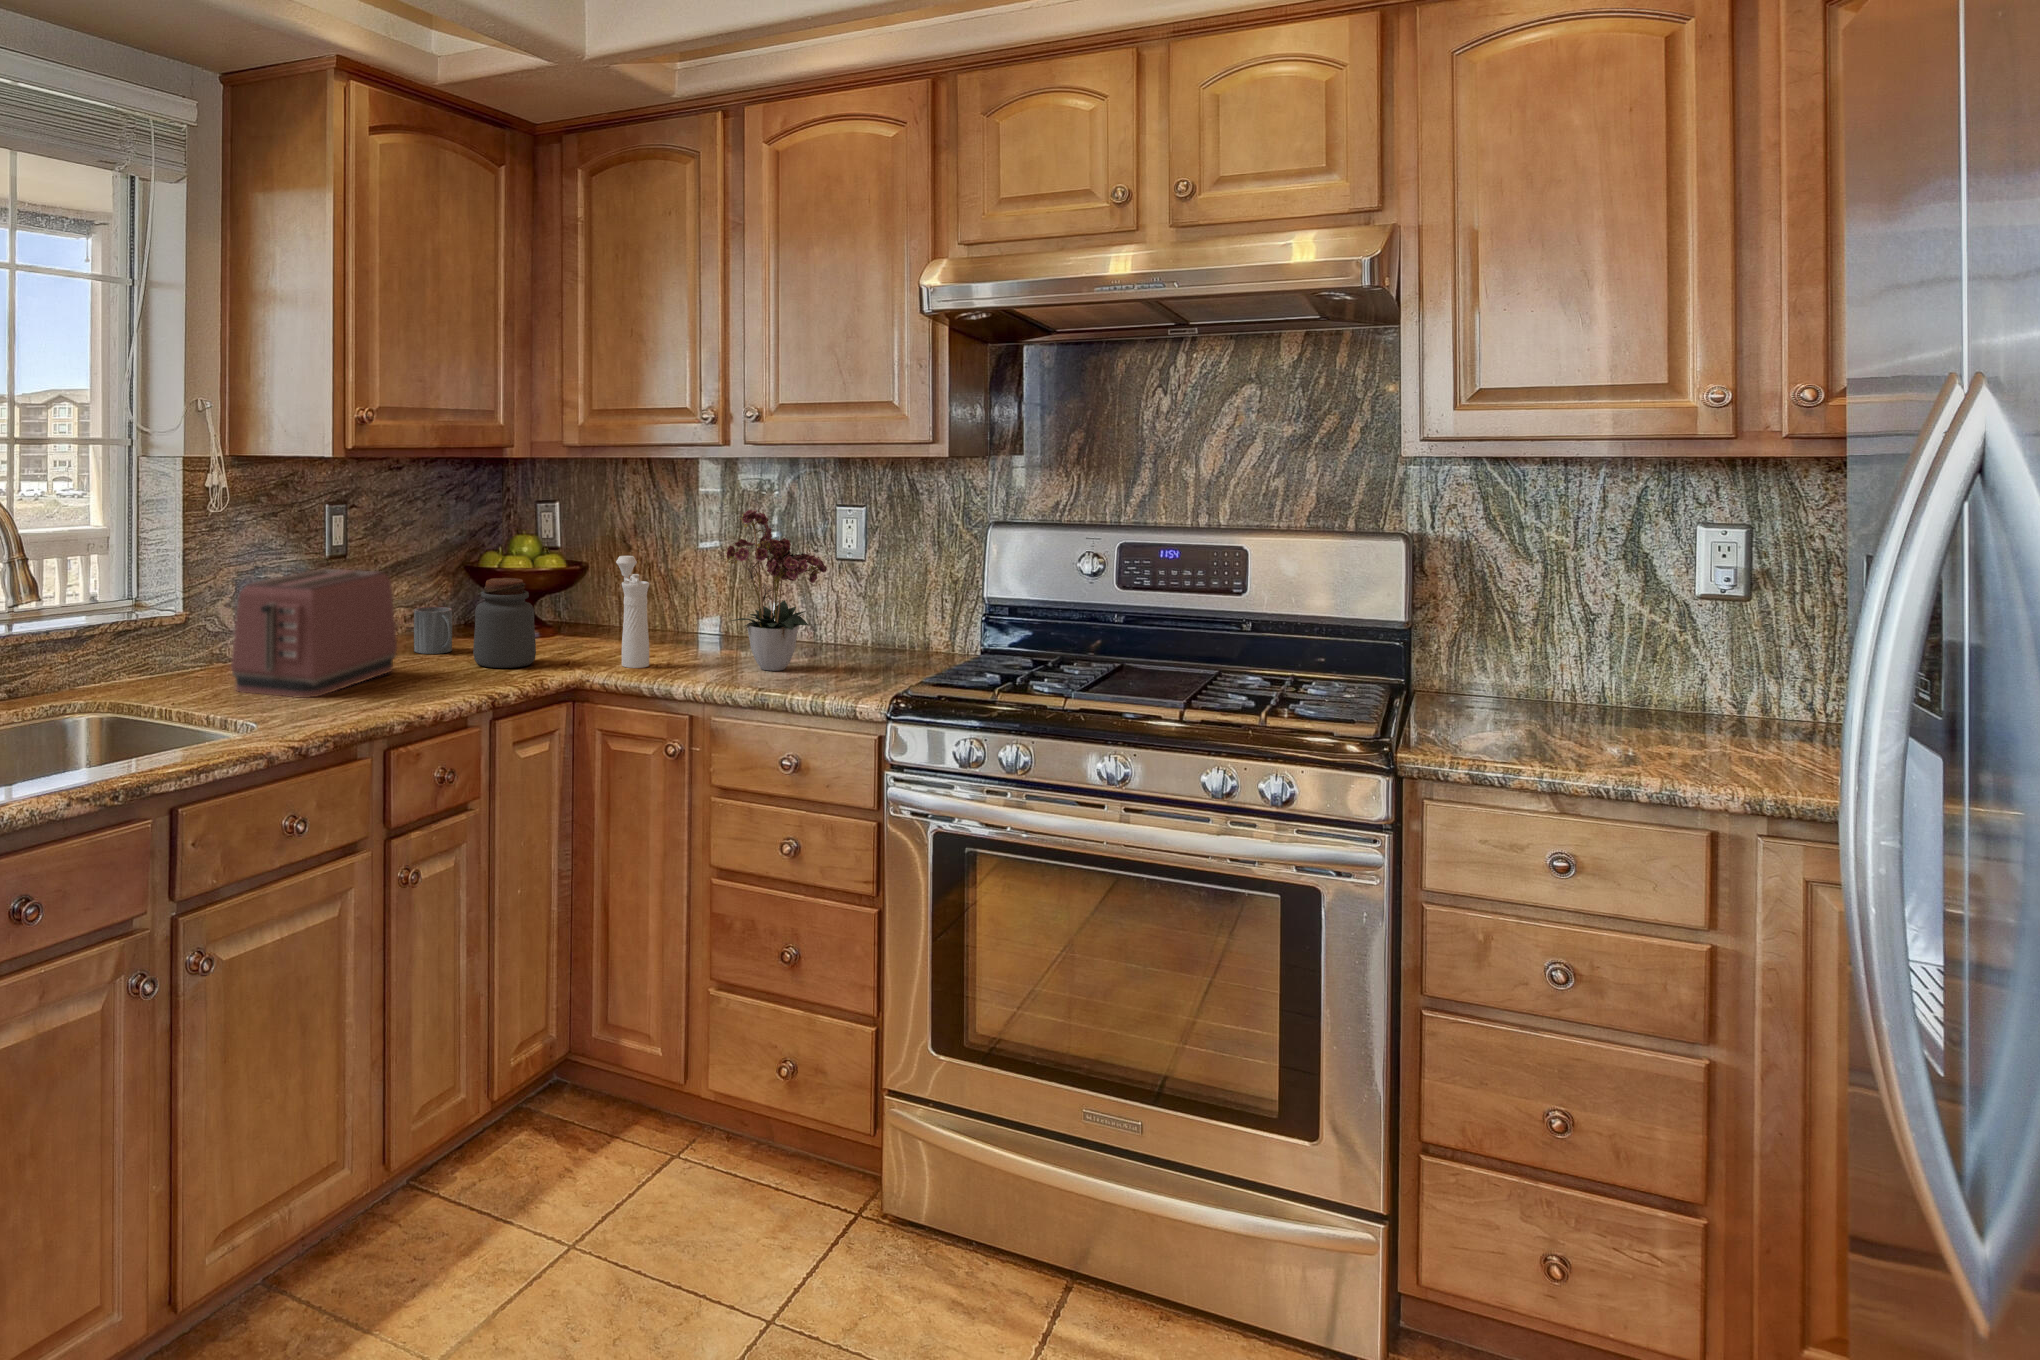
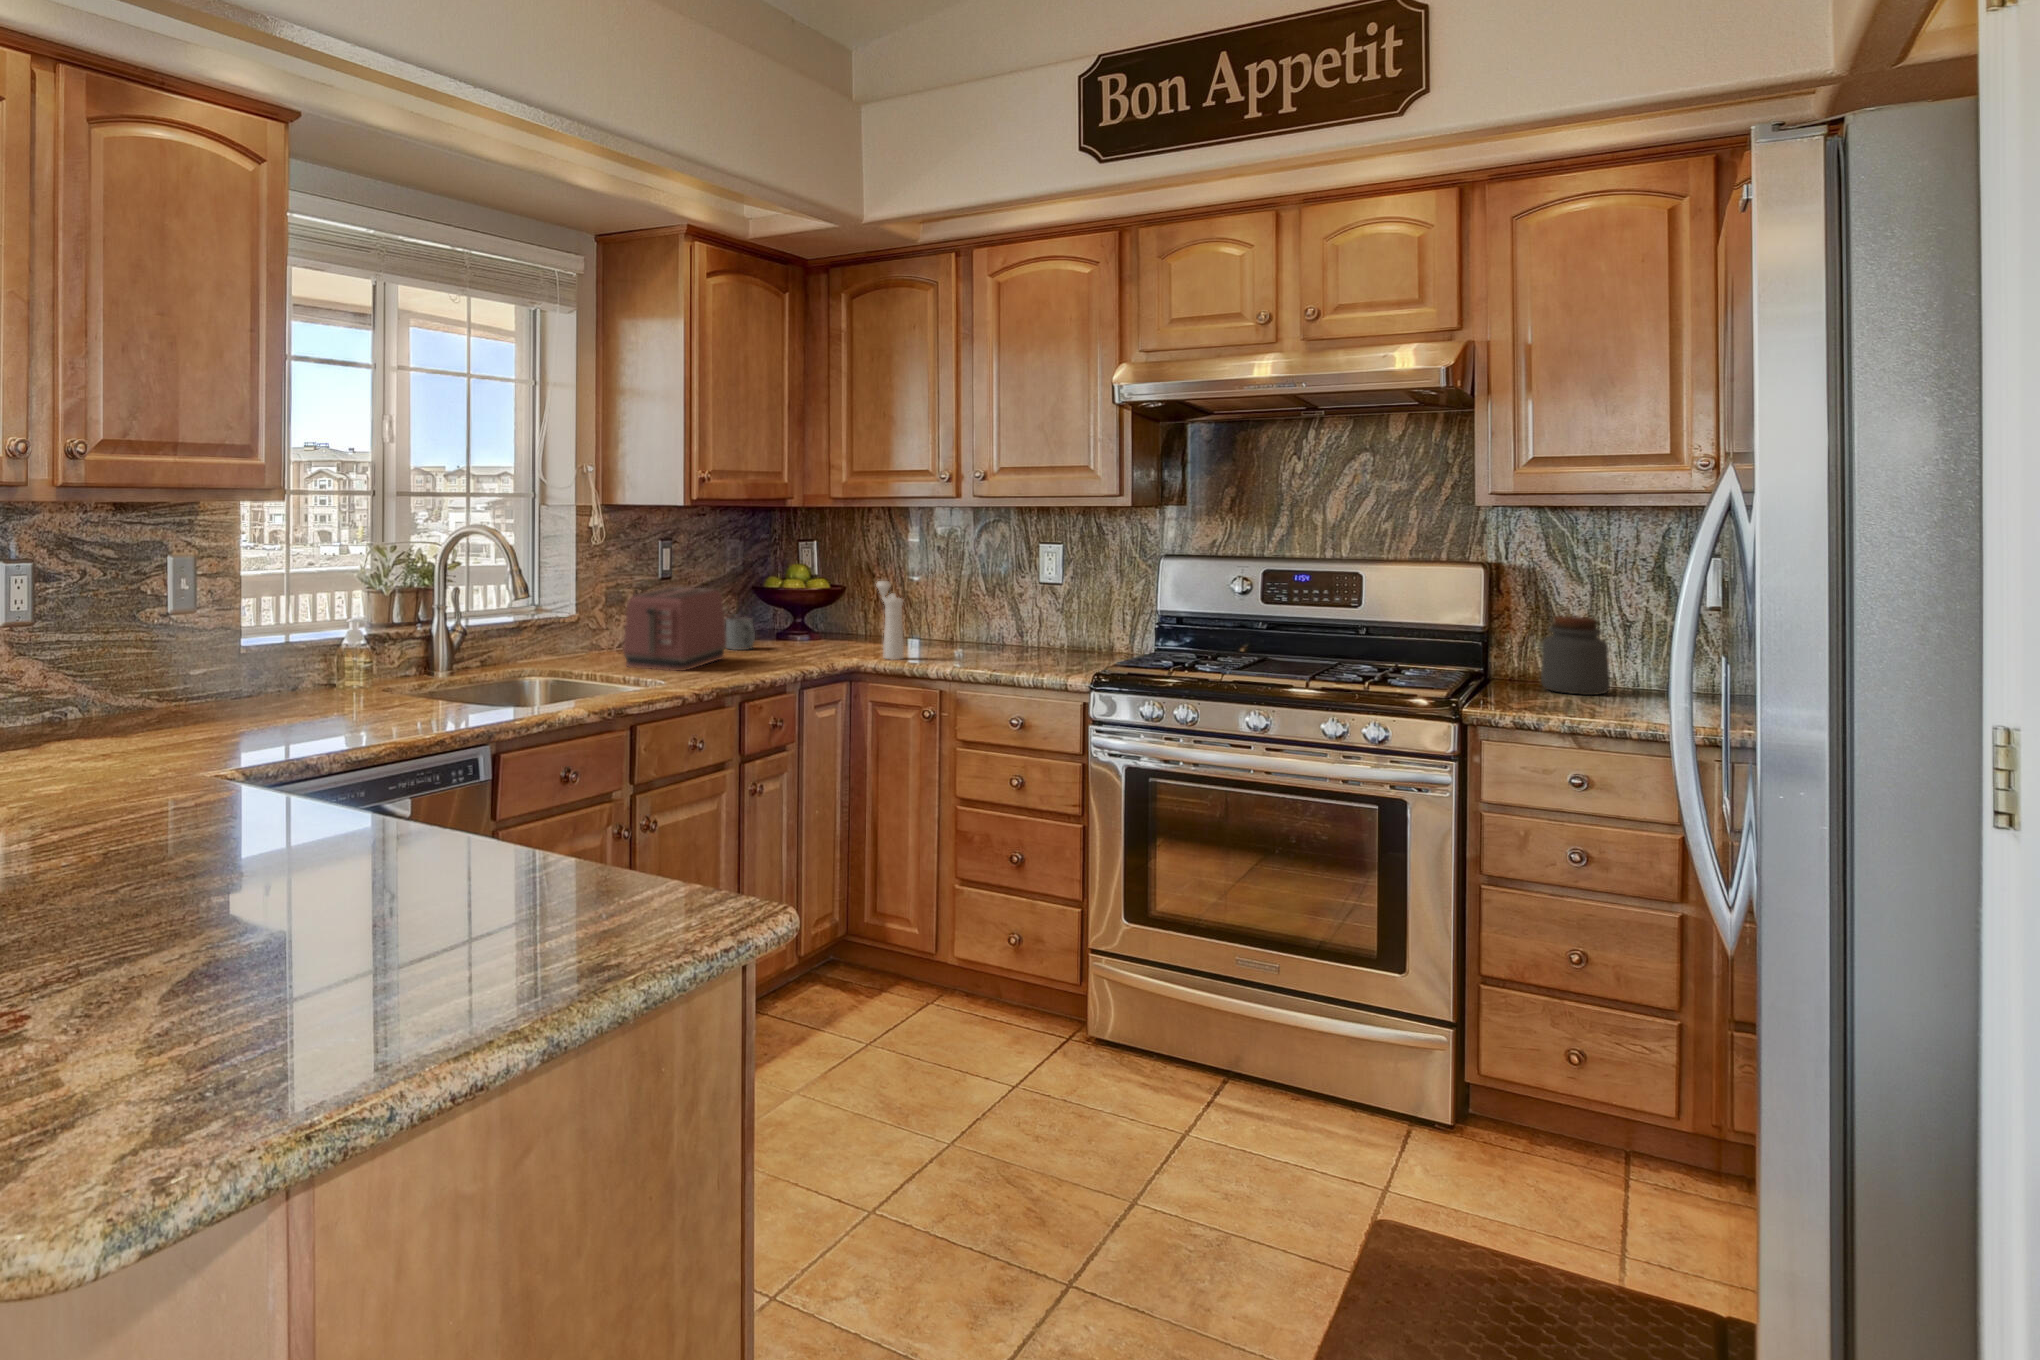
flower arrangement: present [726,510,827,671] -> none [956,542,1043,662]
jar: present [473,578,536,668] -> present [1541,616,1610,695]

